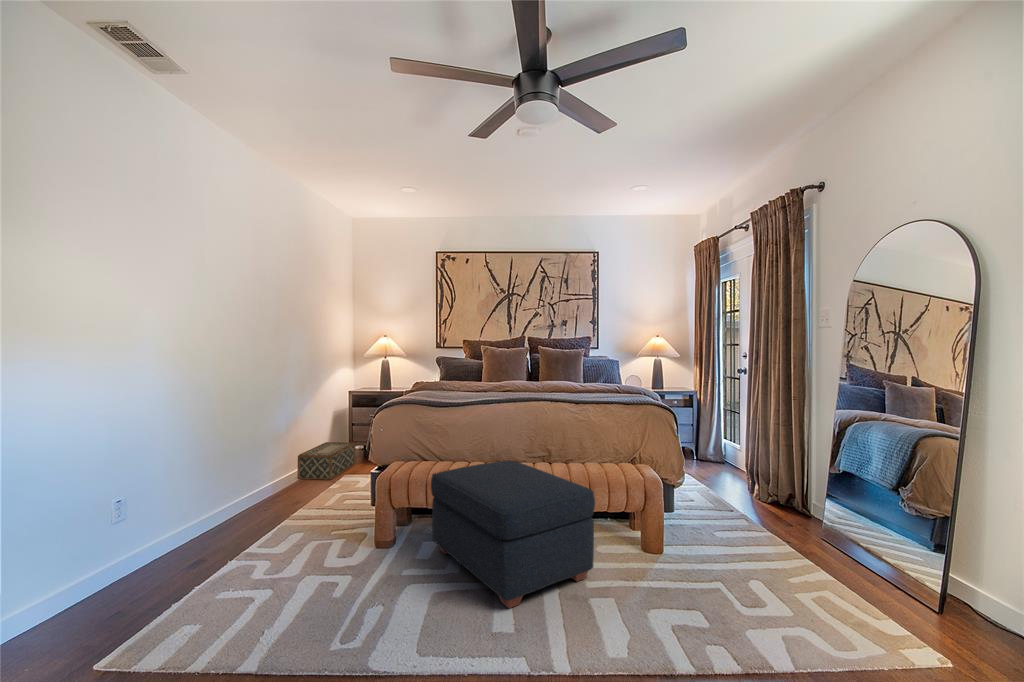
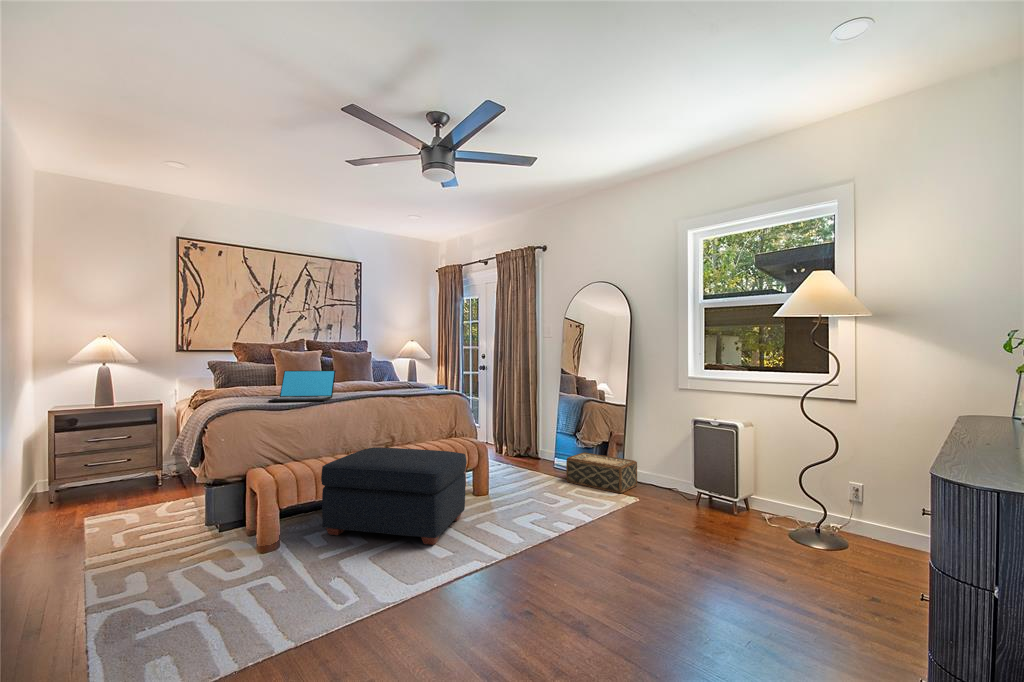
laptop: none [424,368,495,402] -> present [268,370,336,402]
woven basket: present [297,442,355,480] -> present [566,452,637,493]

